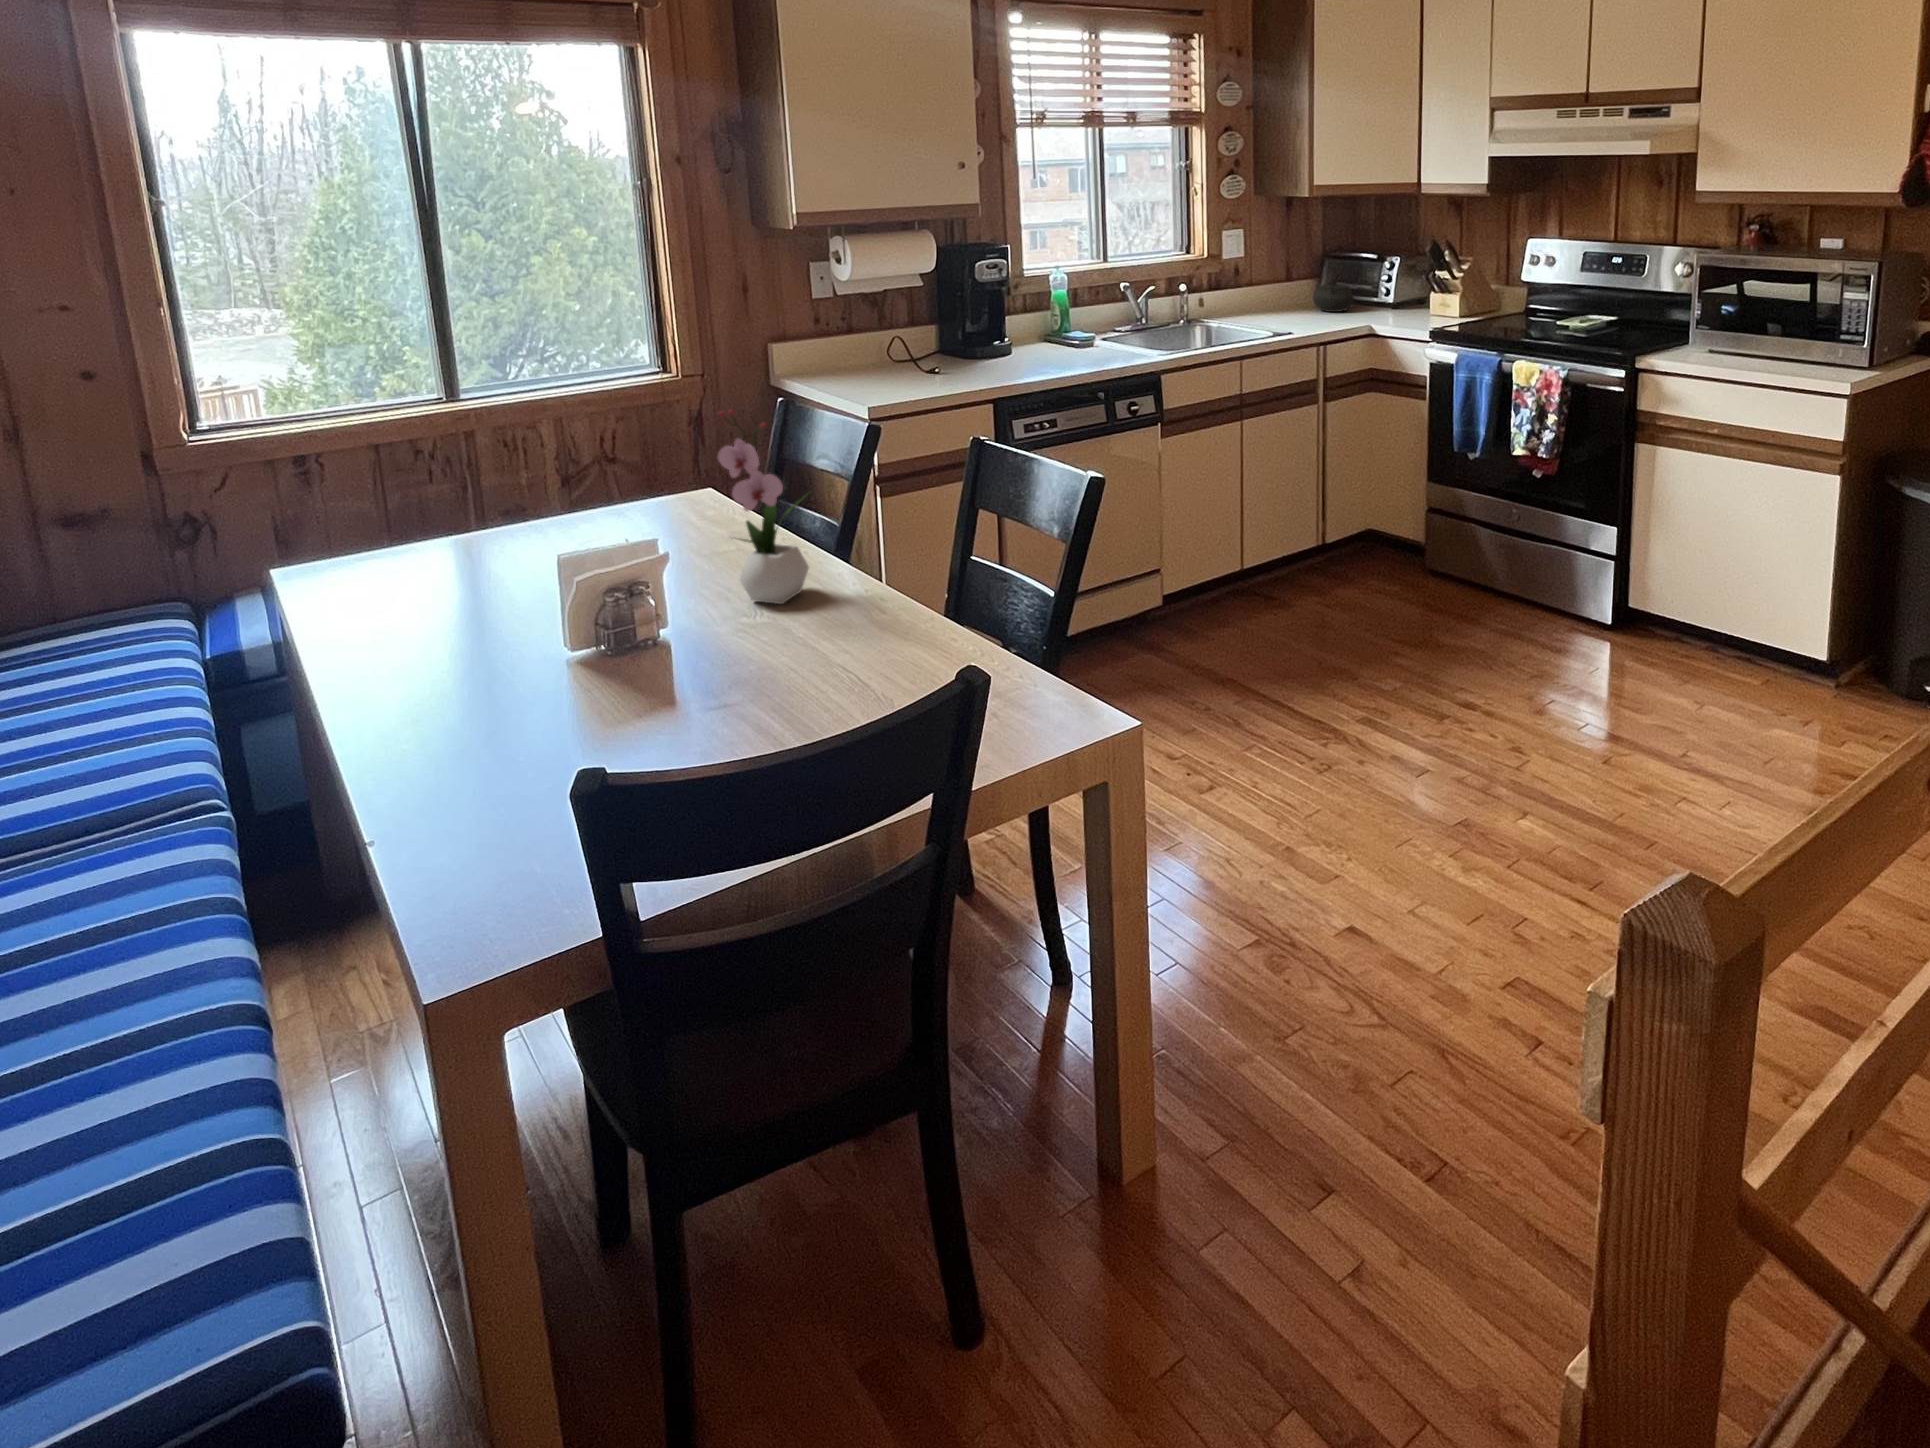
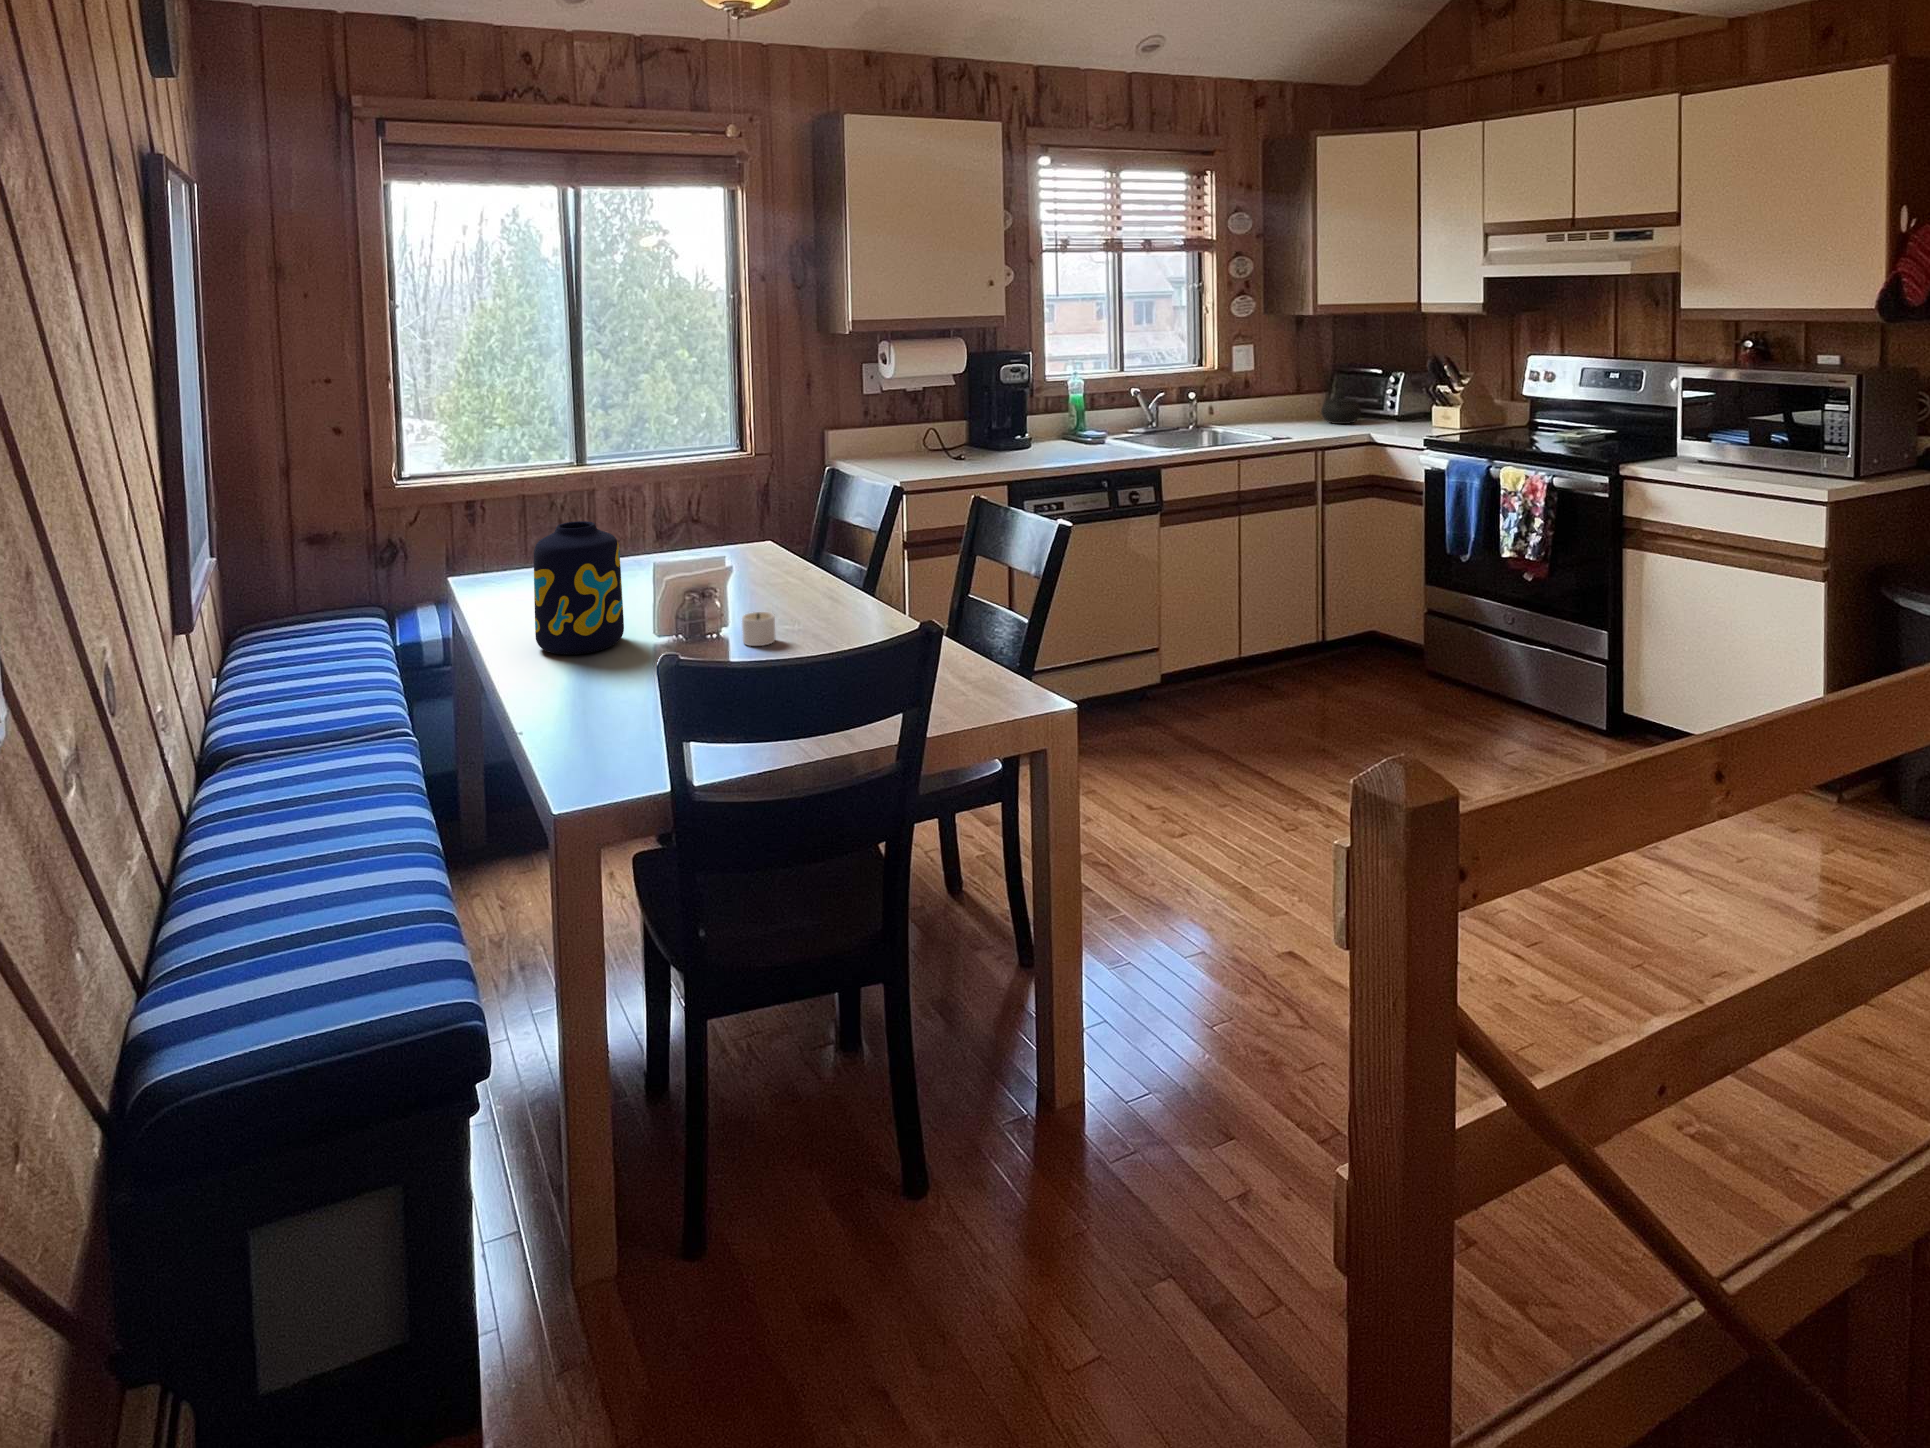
flower arrangement: present [718,409,809,604] -> none [772,457,841,614]
vase: none [377,516,522,700] -> present [534,521,624,655]
candle: none [689,616,755,664] -> present [742,612,775,646]

